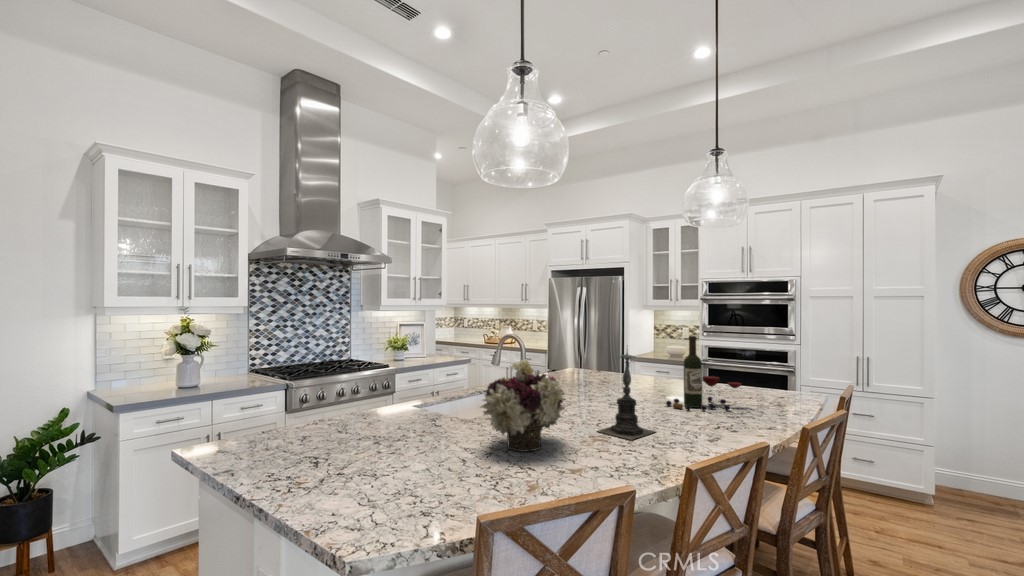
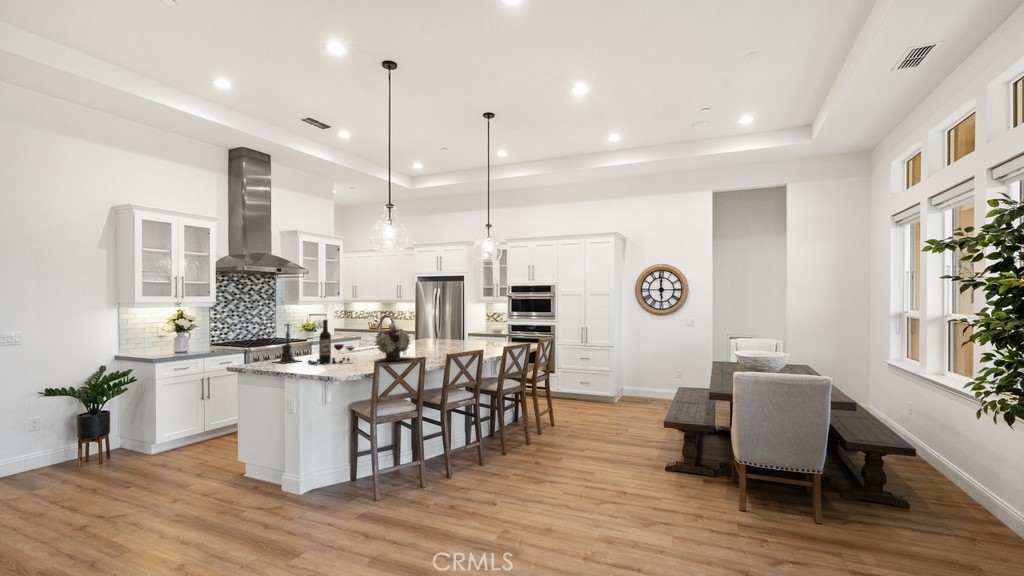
wine bottle: present [666,336,742,411] -> present [308,320,354,364]
candle holder: present [598,352,655,440] -> present [275,324,299,364]

